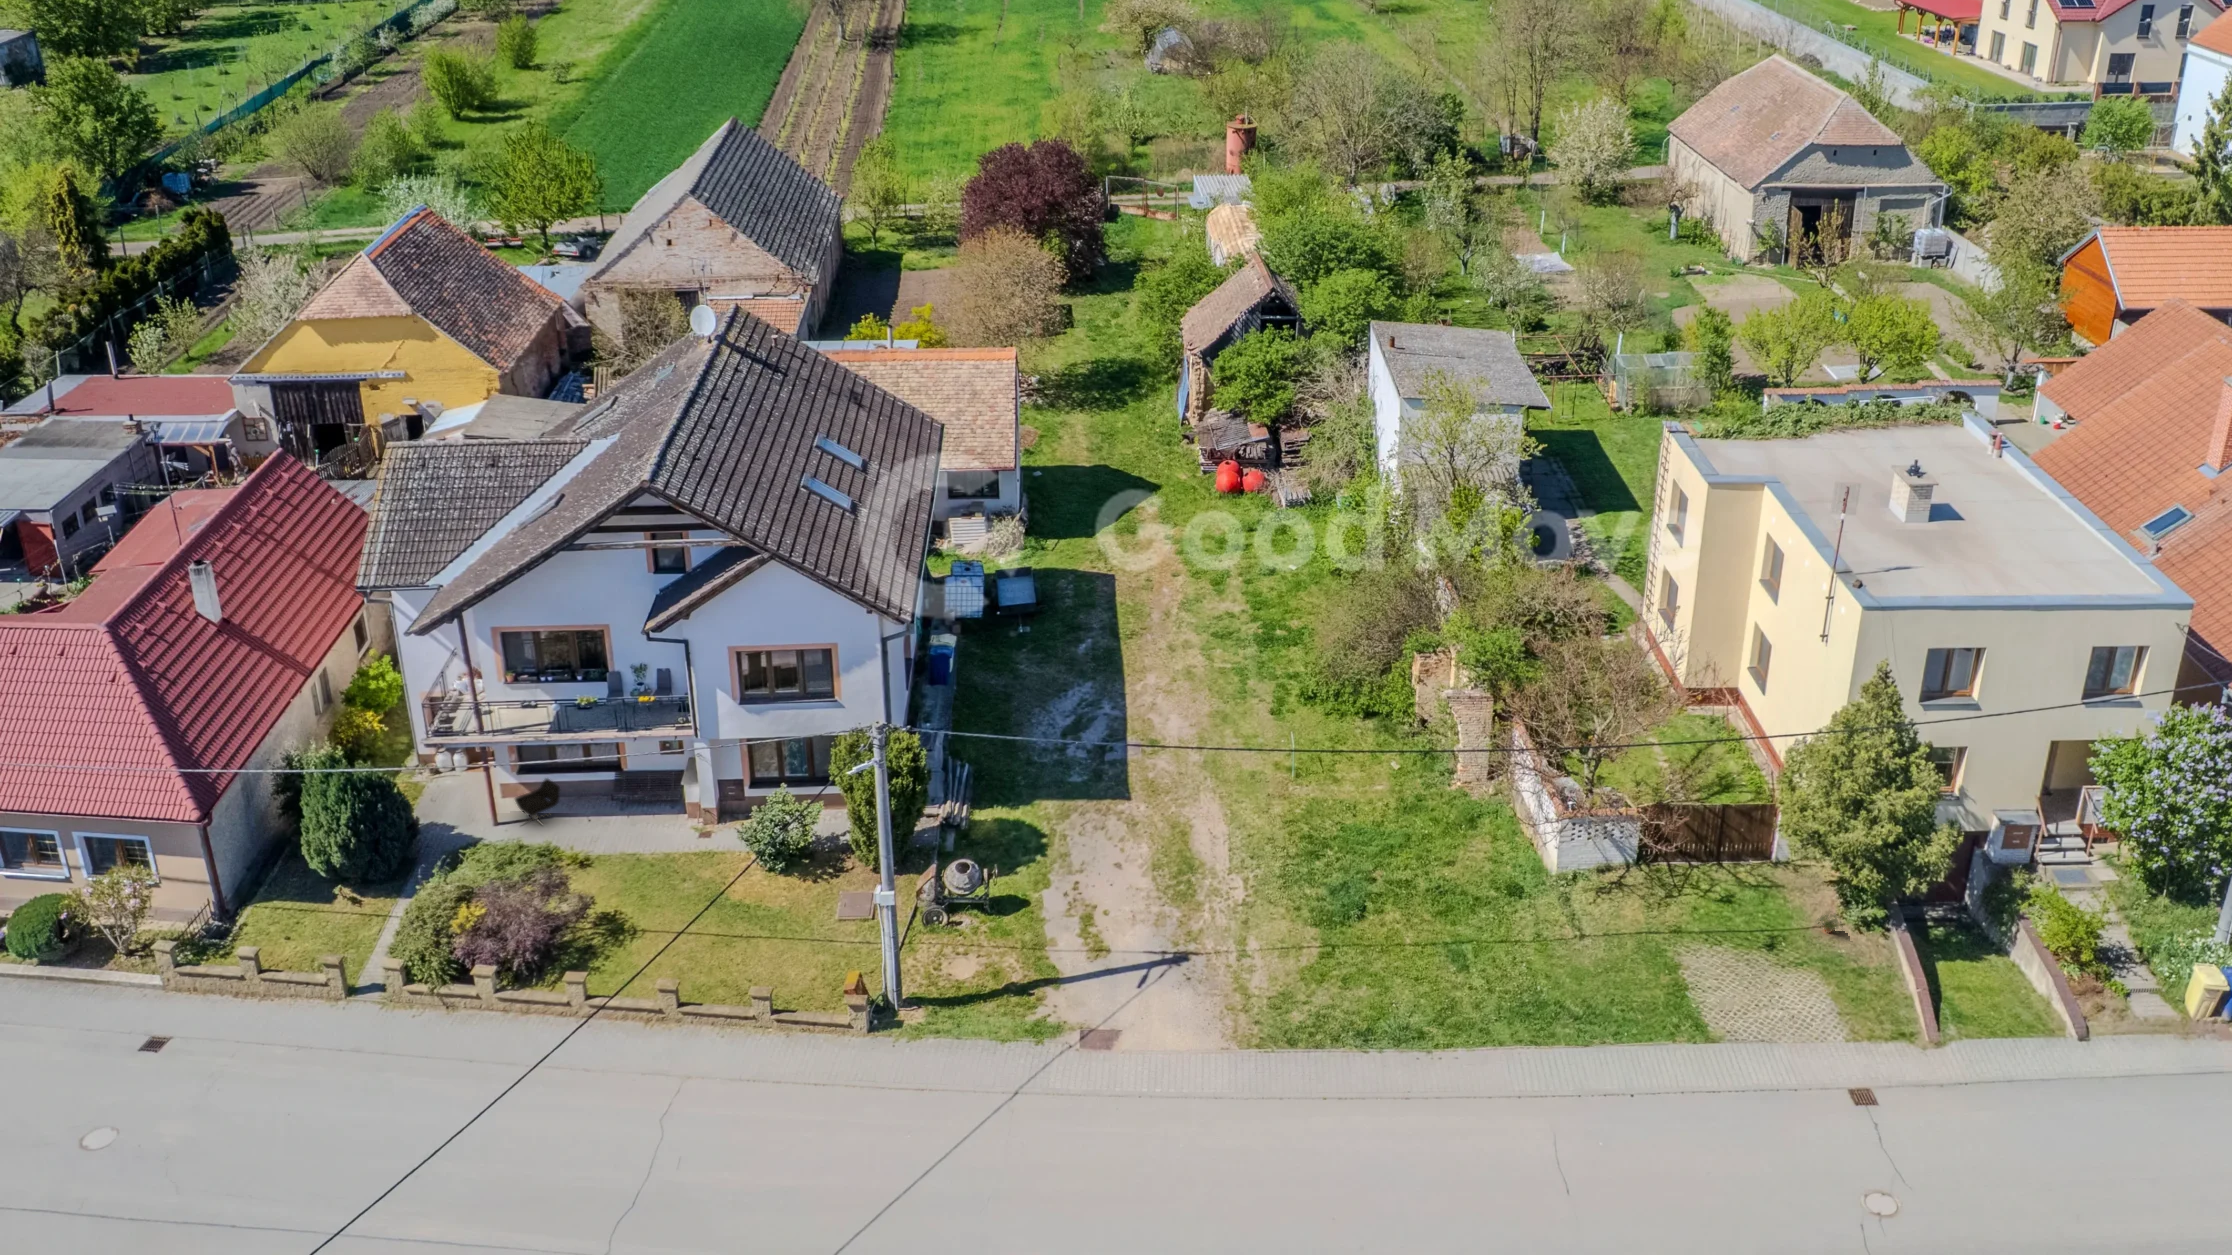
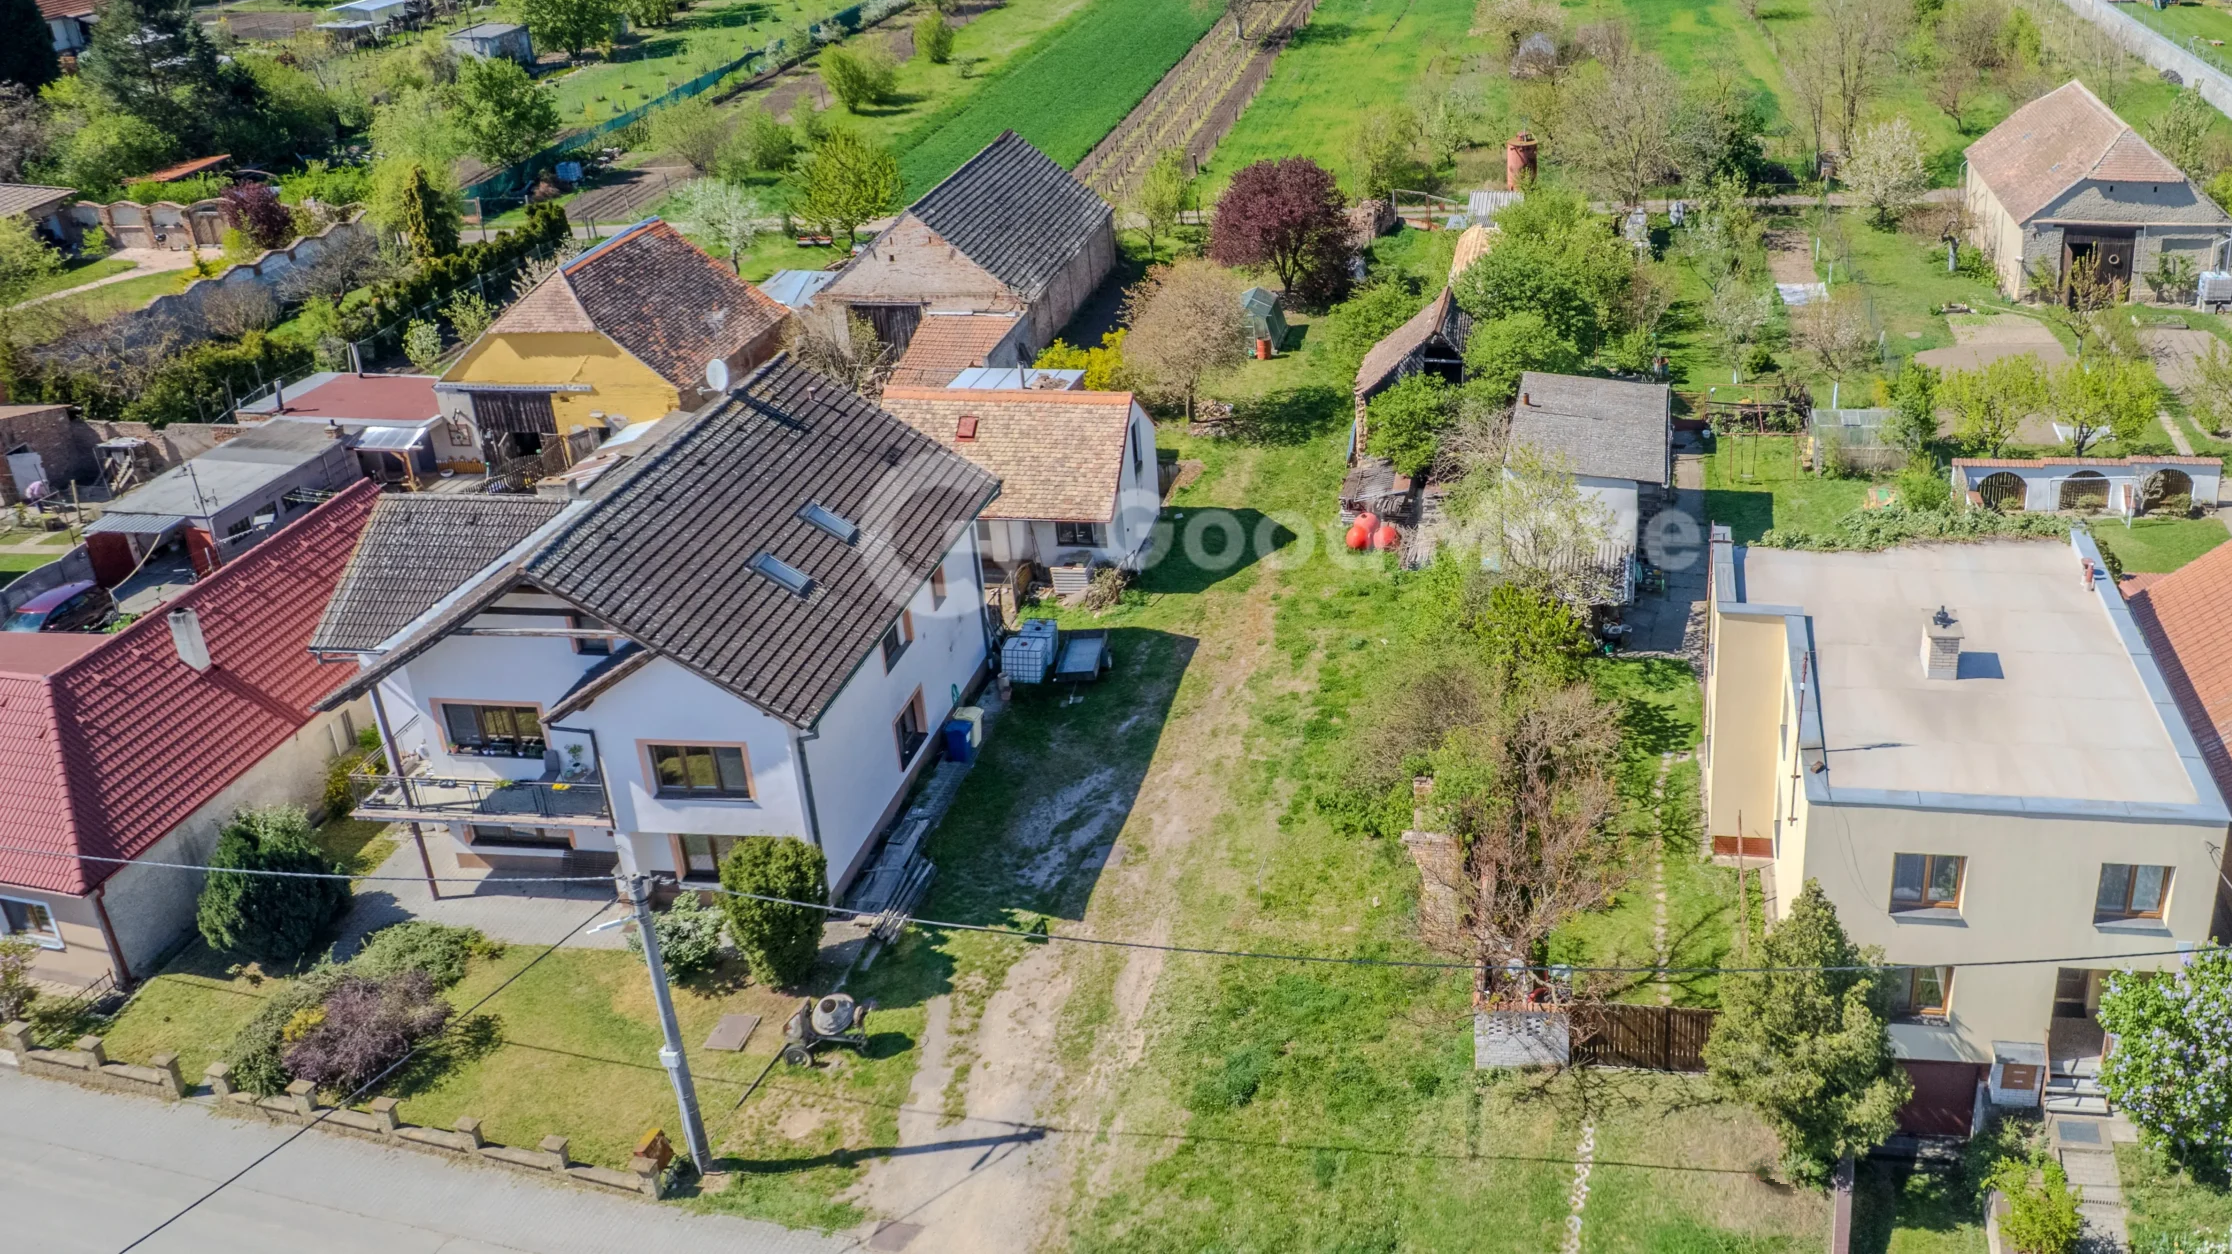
lounge chair: present [515,779,560,823] -> none [463,851,503,899]

